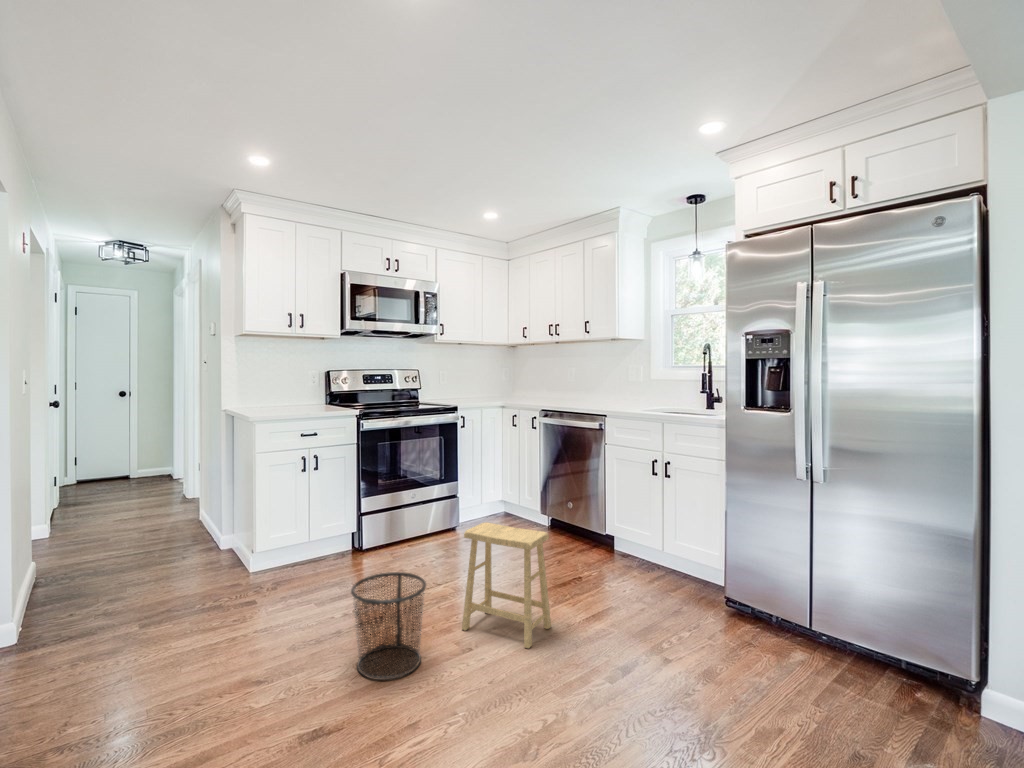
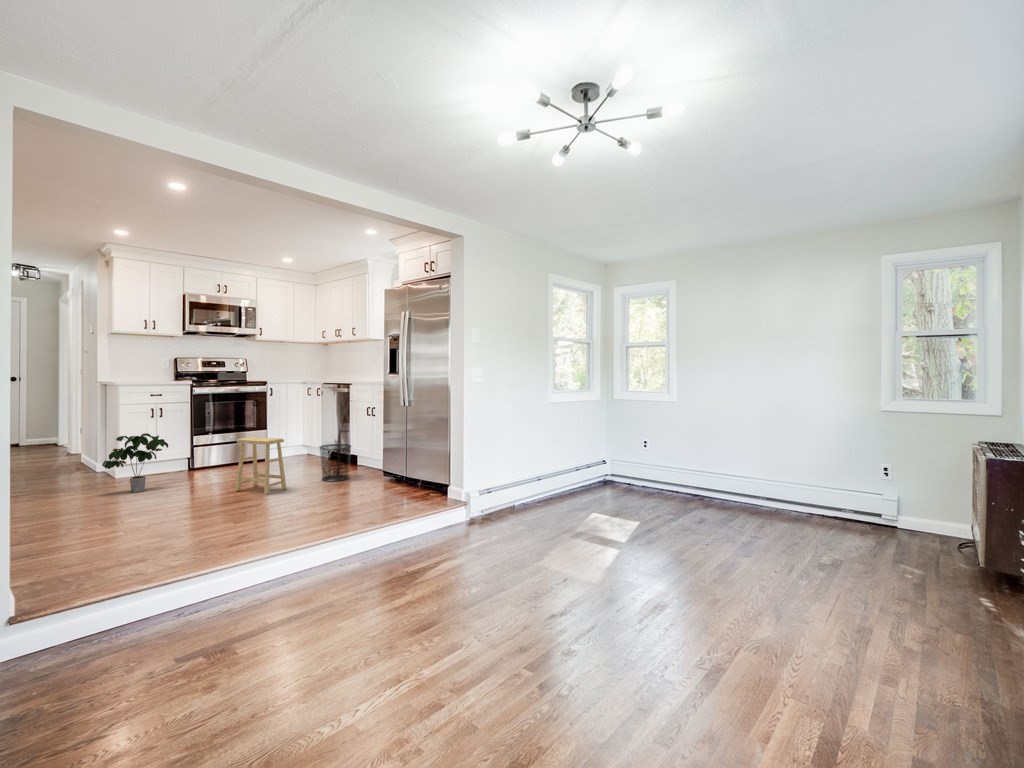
potted plant: none [237,513,340,622] -> present [102,433,168,492]
waste bin: present [351,572,426,680] -> present [319,444,351,481]

